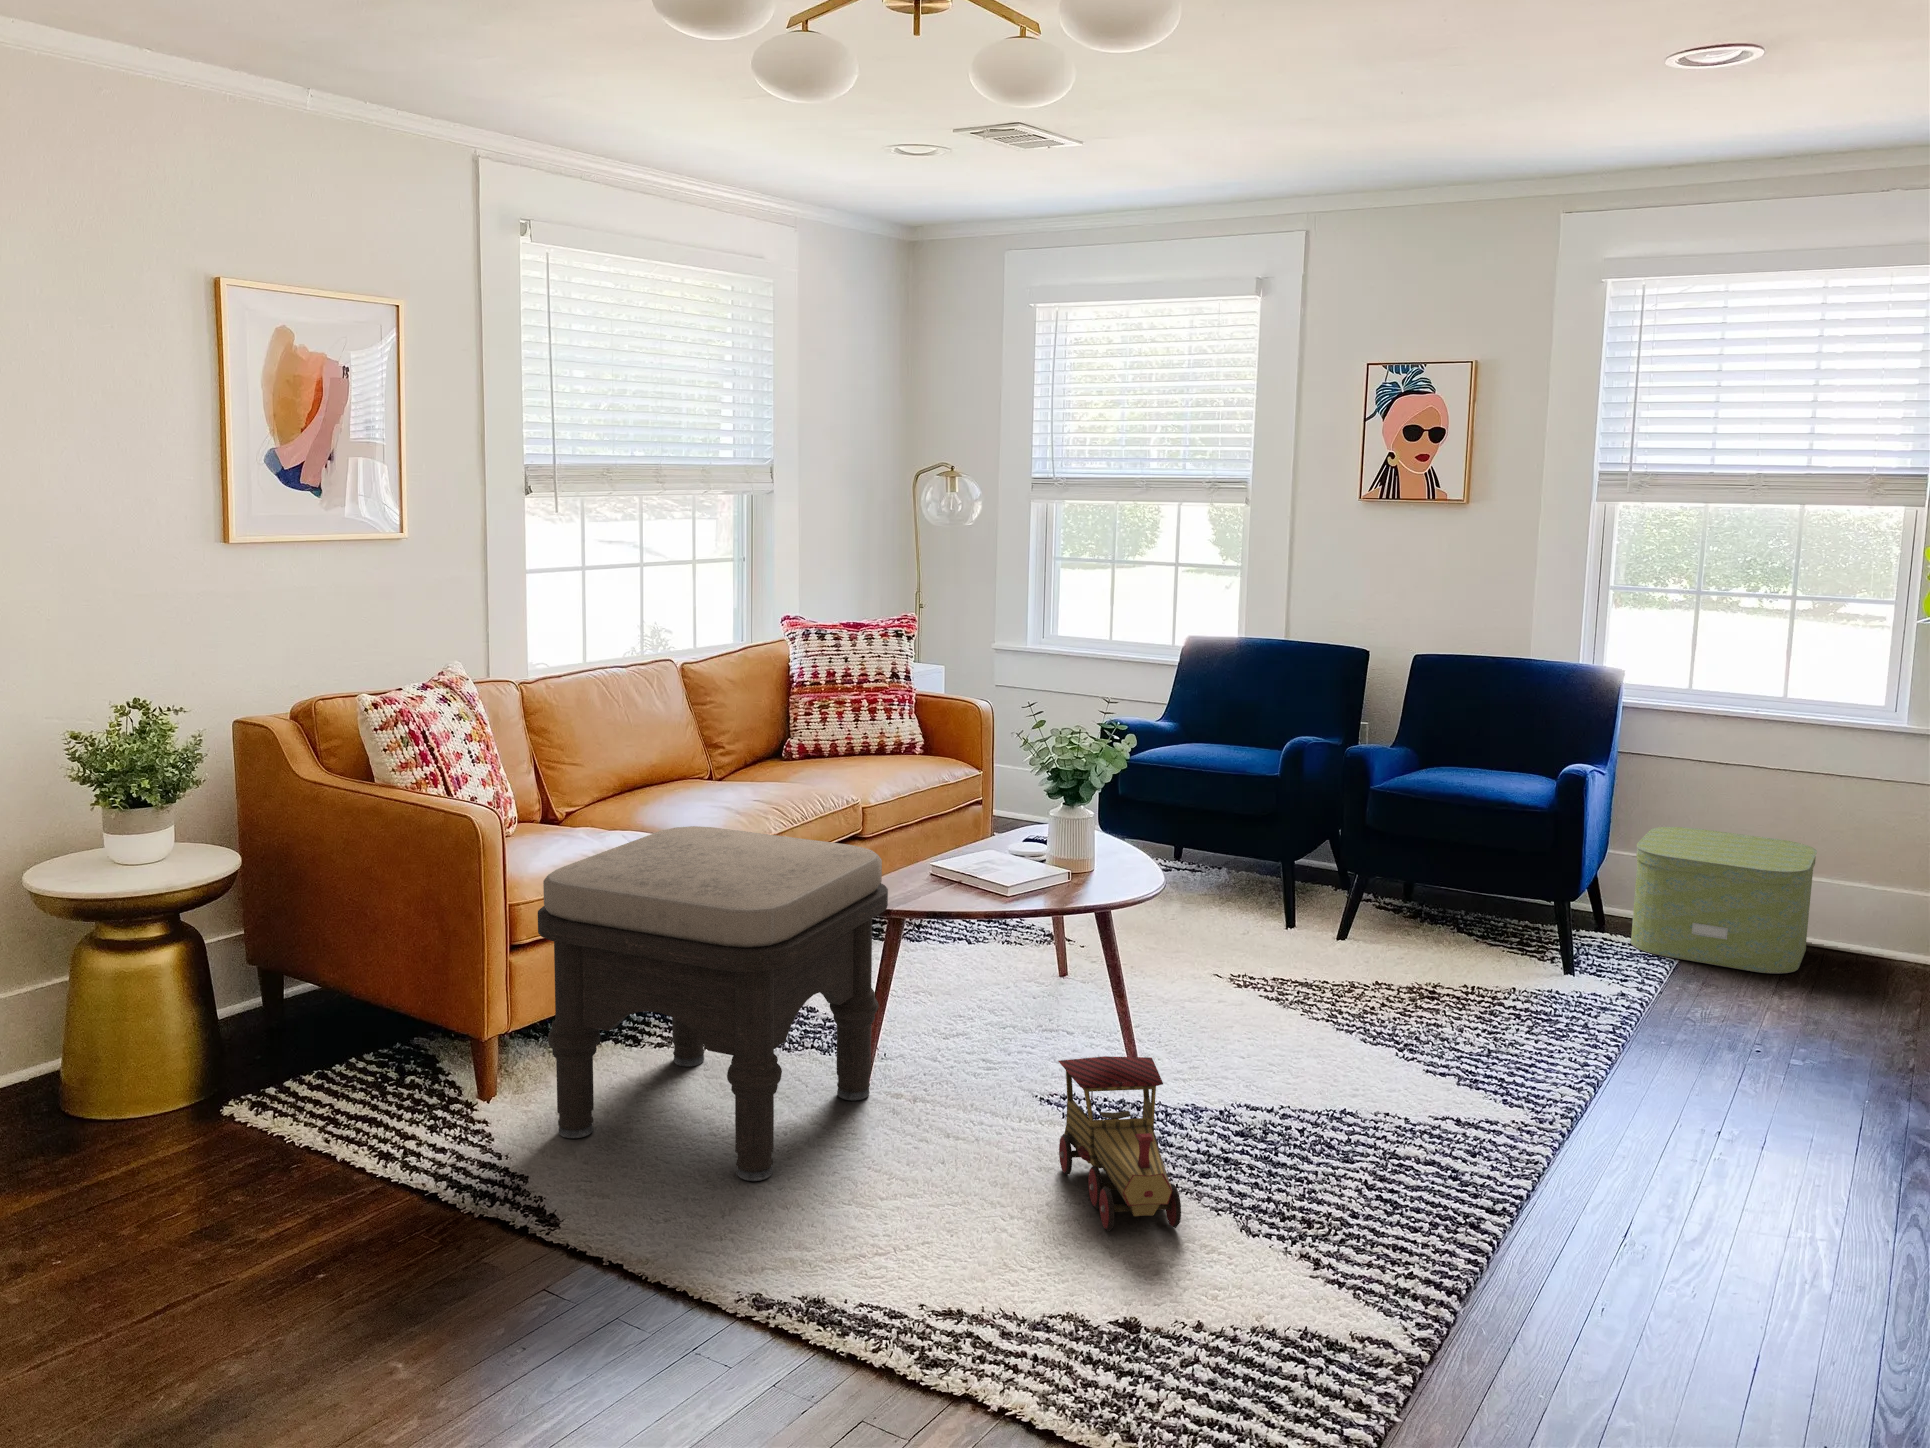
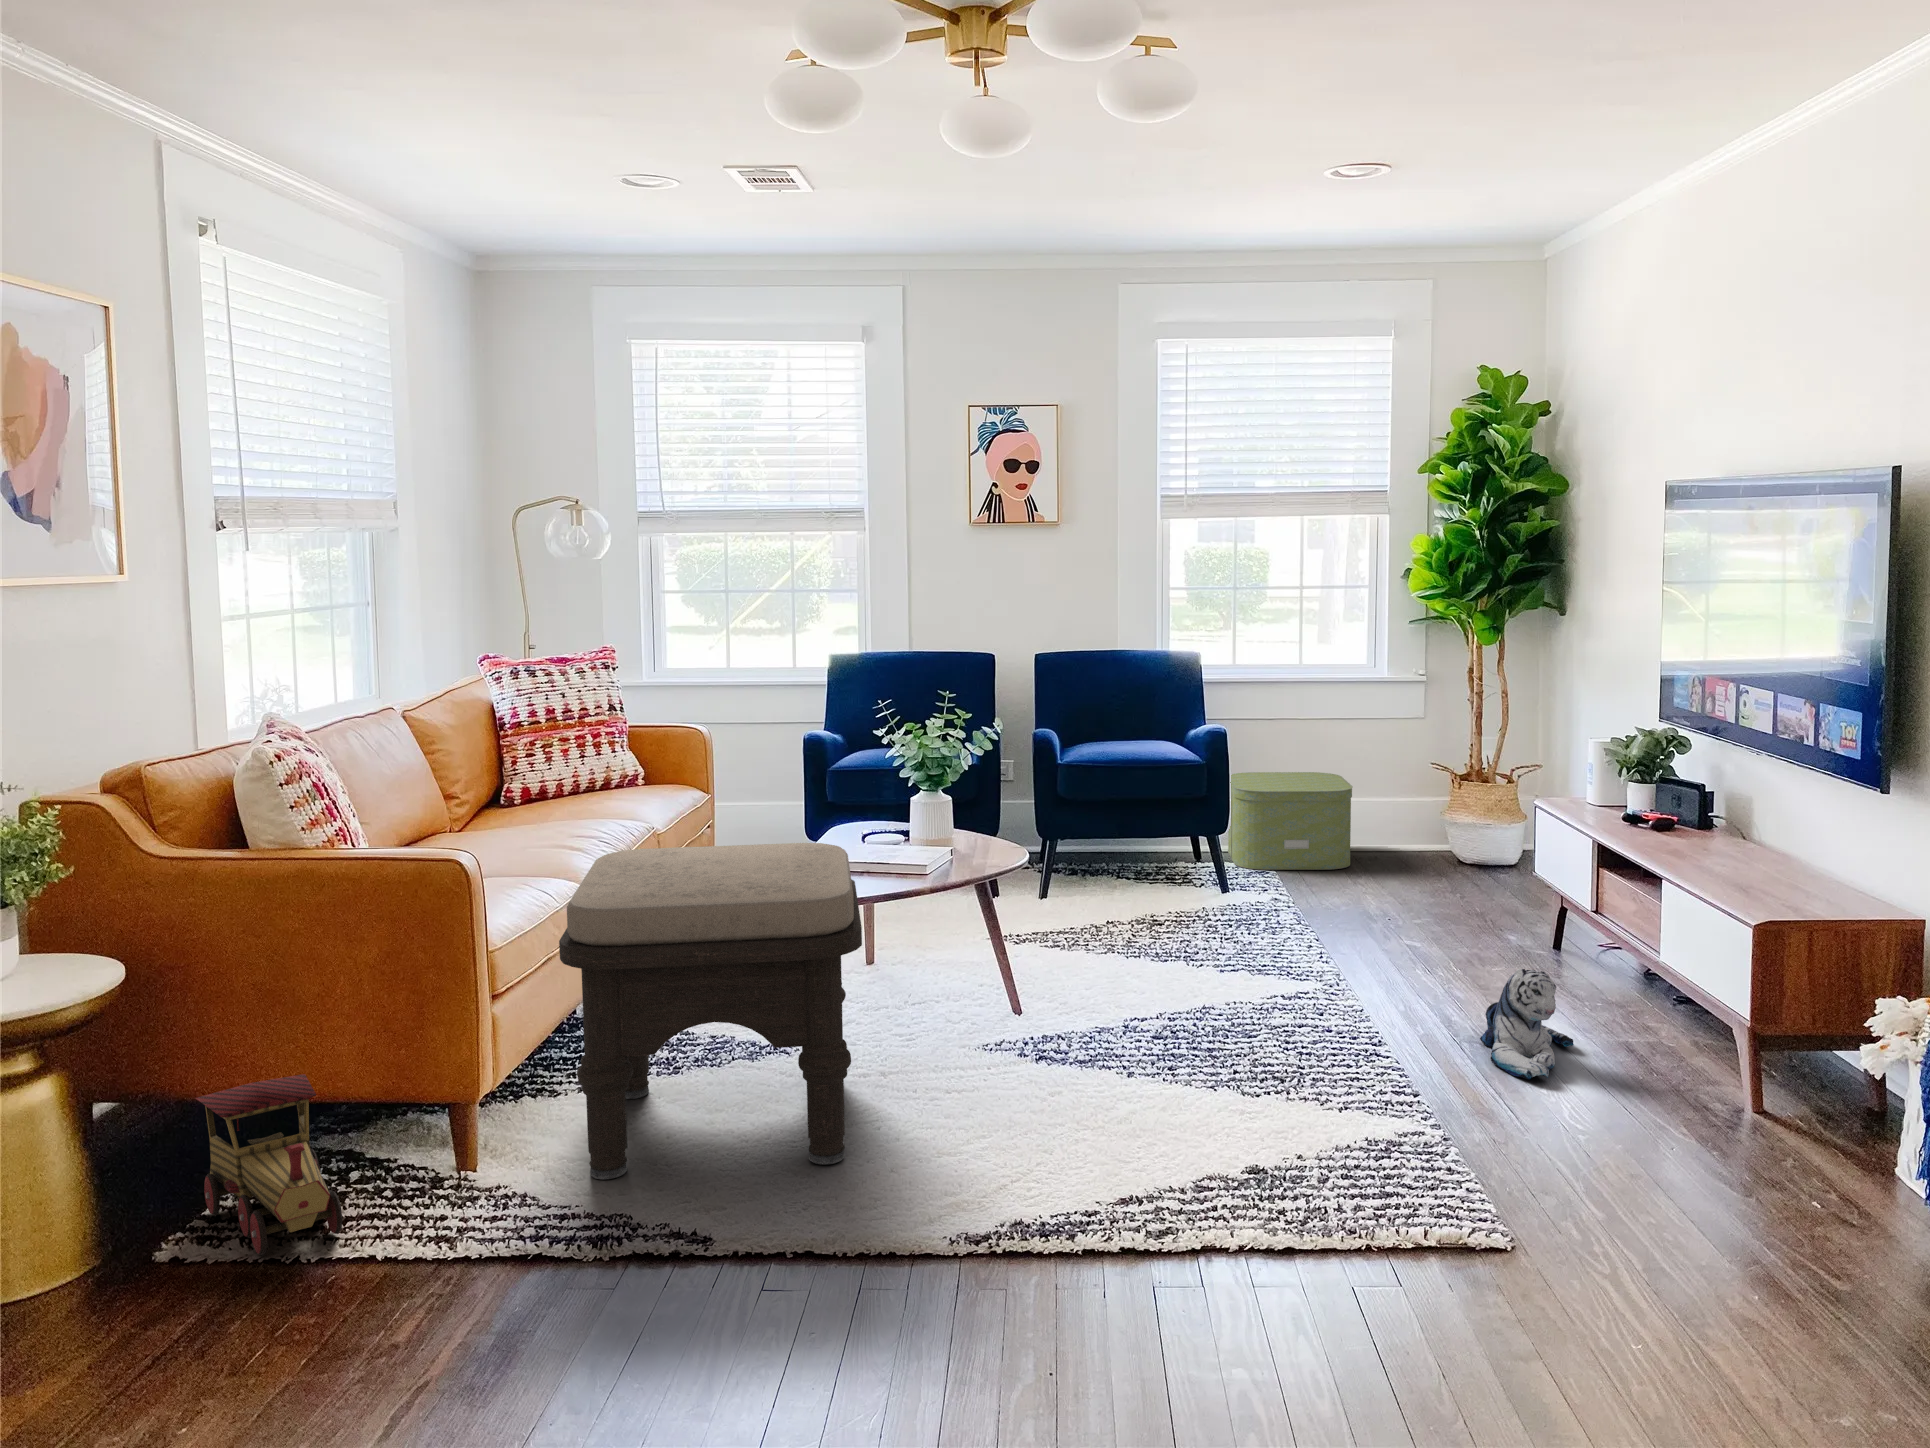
toy train: present [1058,1056,1181,1231] -> present [196,1074,342,1255]
plush toy: none [1636,1170,1793,1333] -> present [1480,969,1574,1079]

